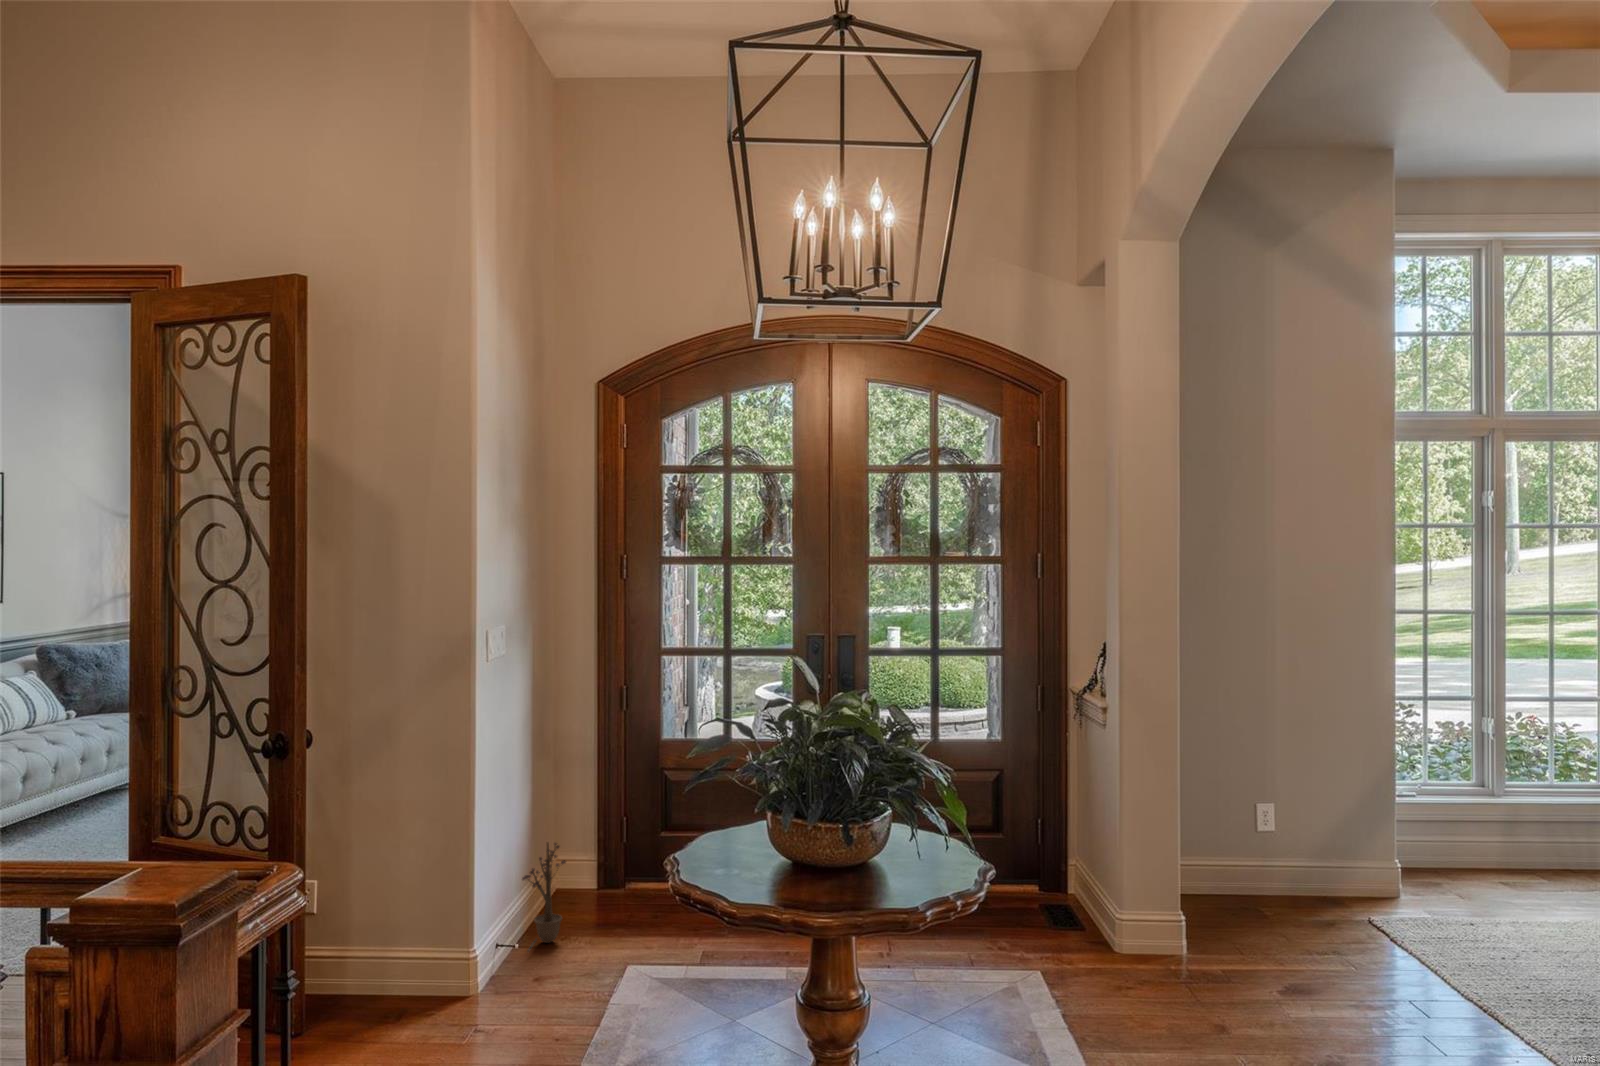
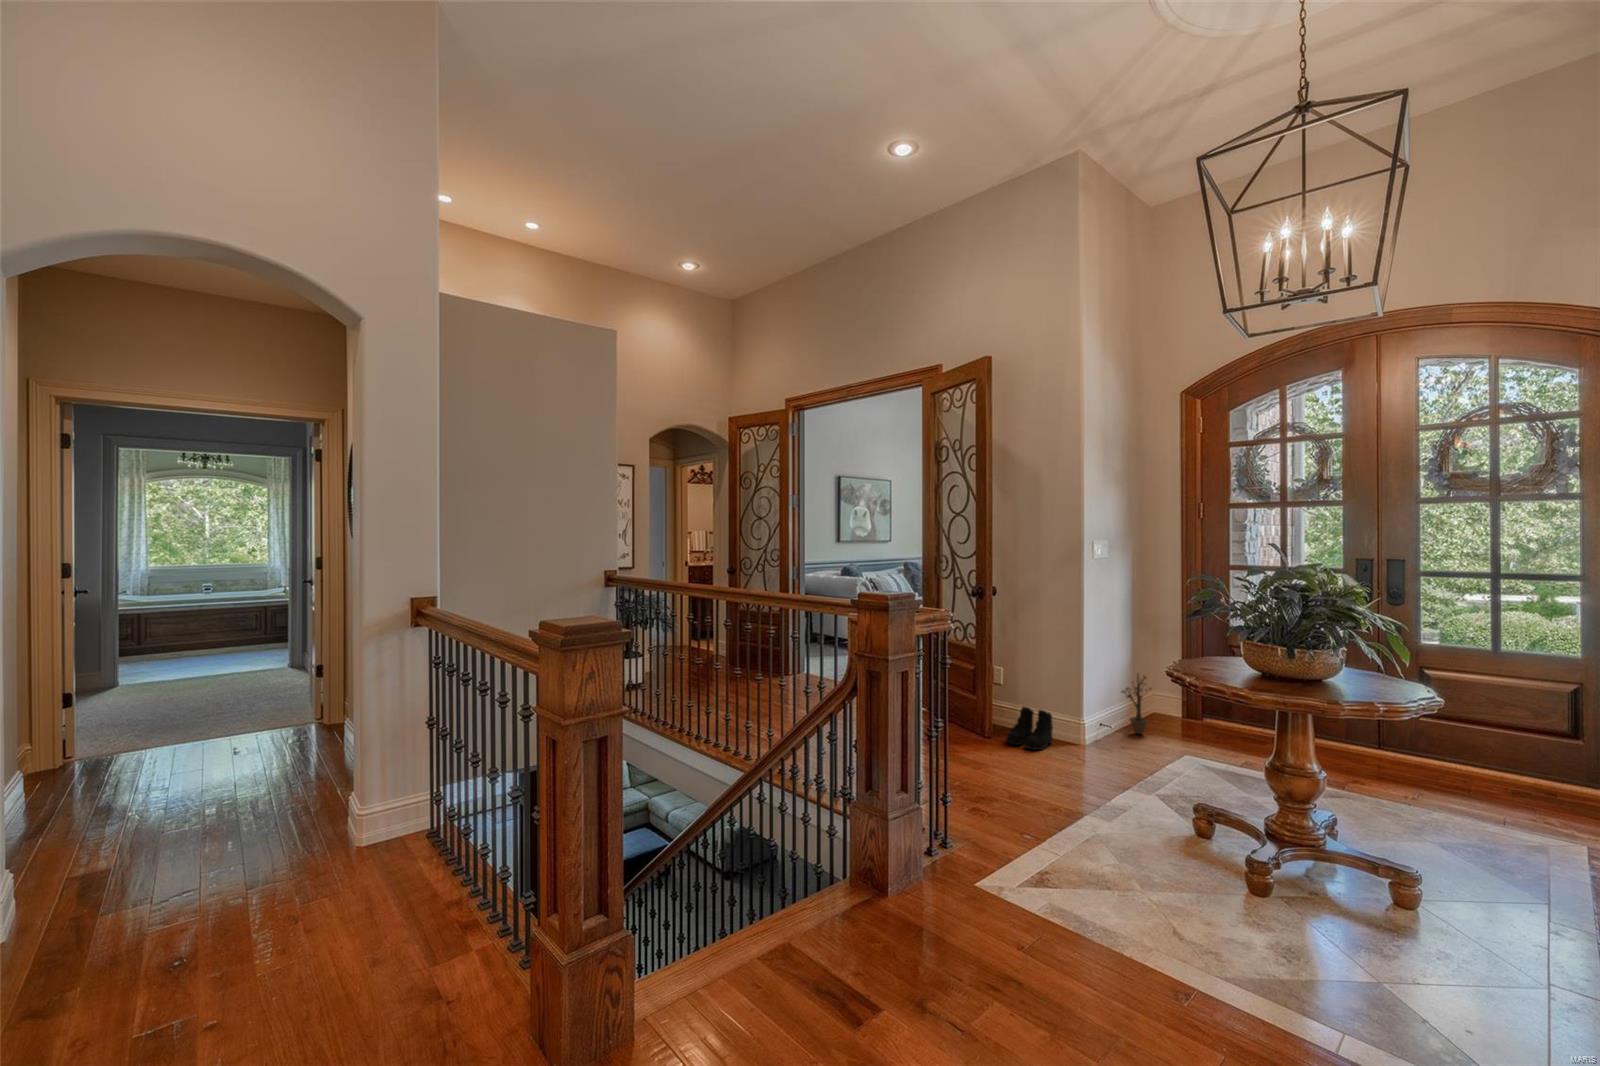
boots: none [334,950,420,1034] -> present [1006,707,1053,750]

